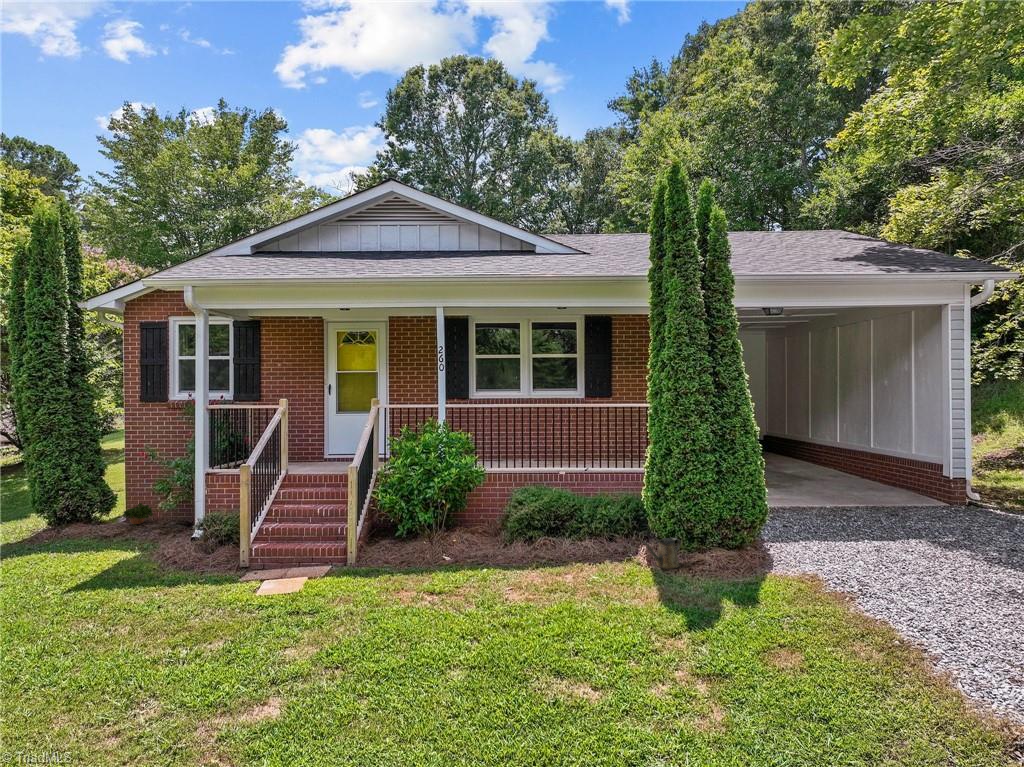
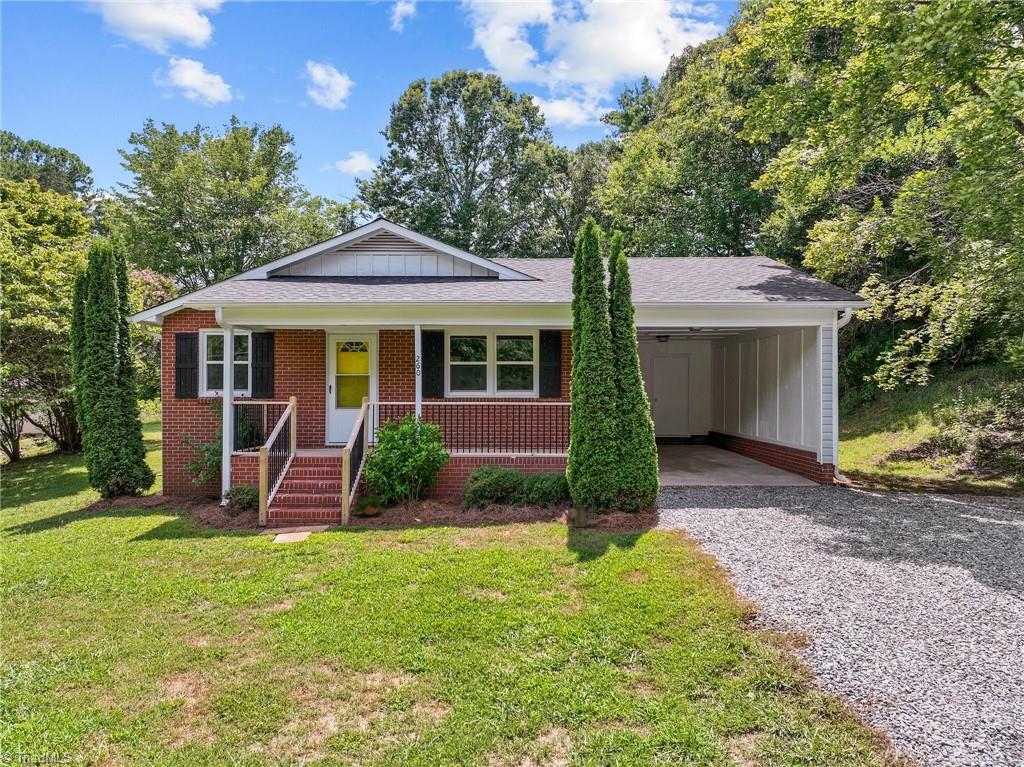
potted plant: present [117,503,153,525] -> present [354,493,383,515]

